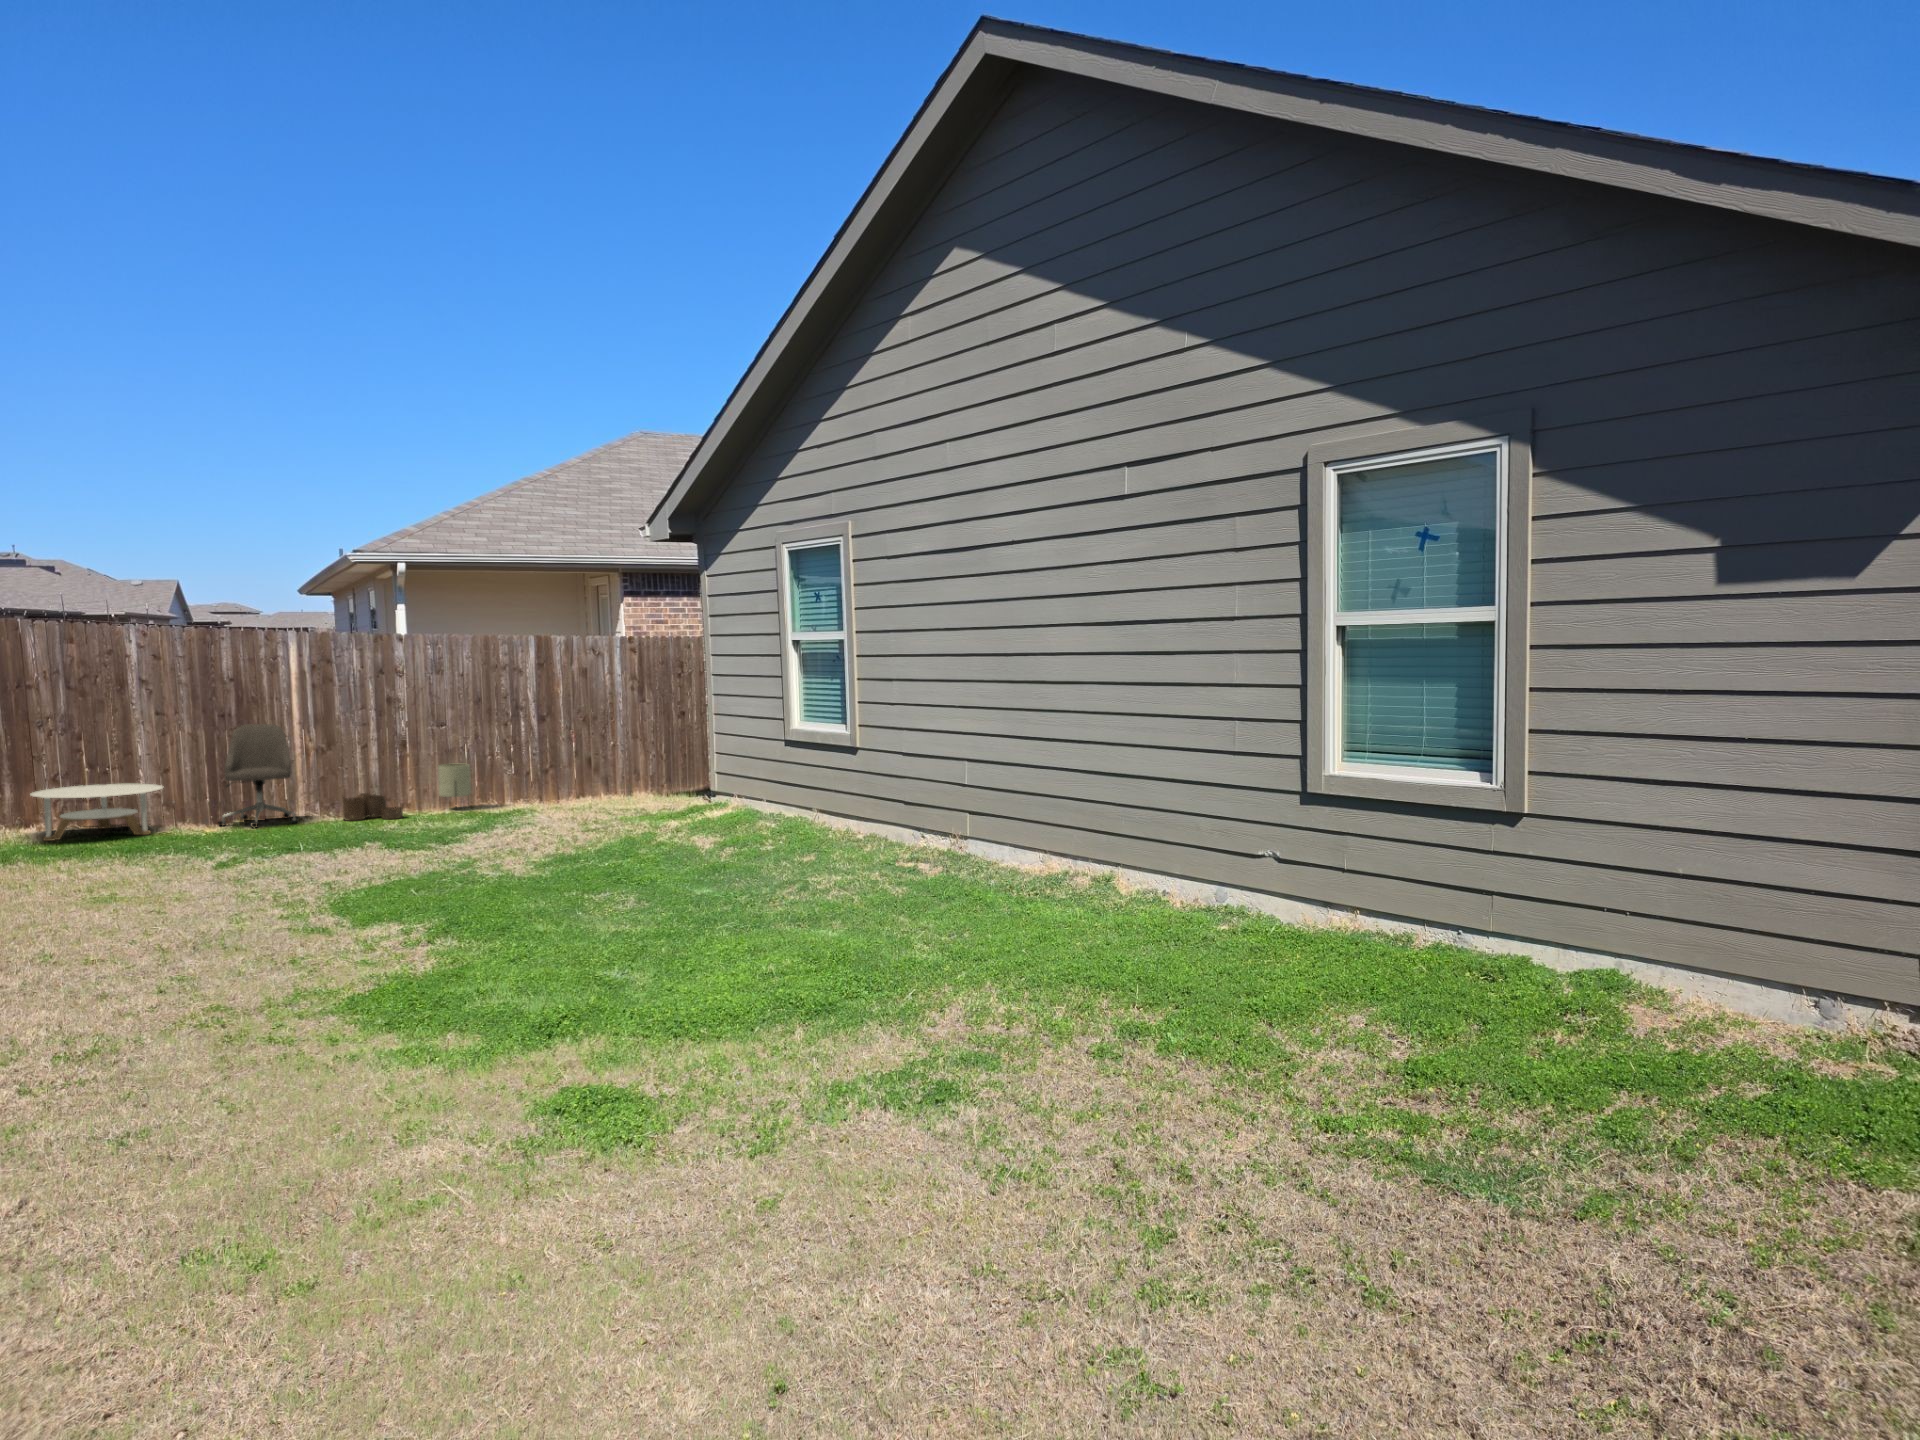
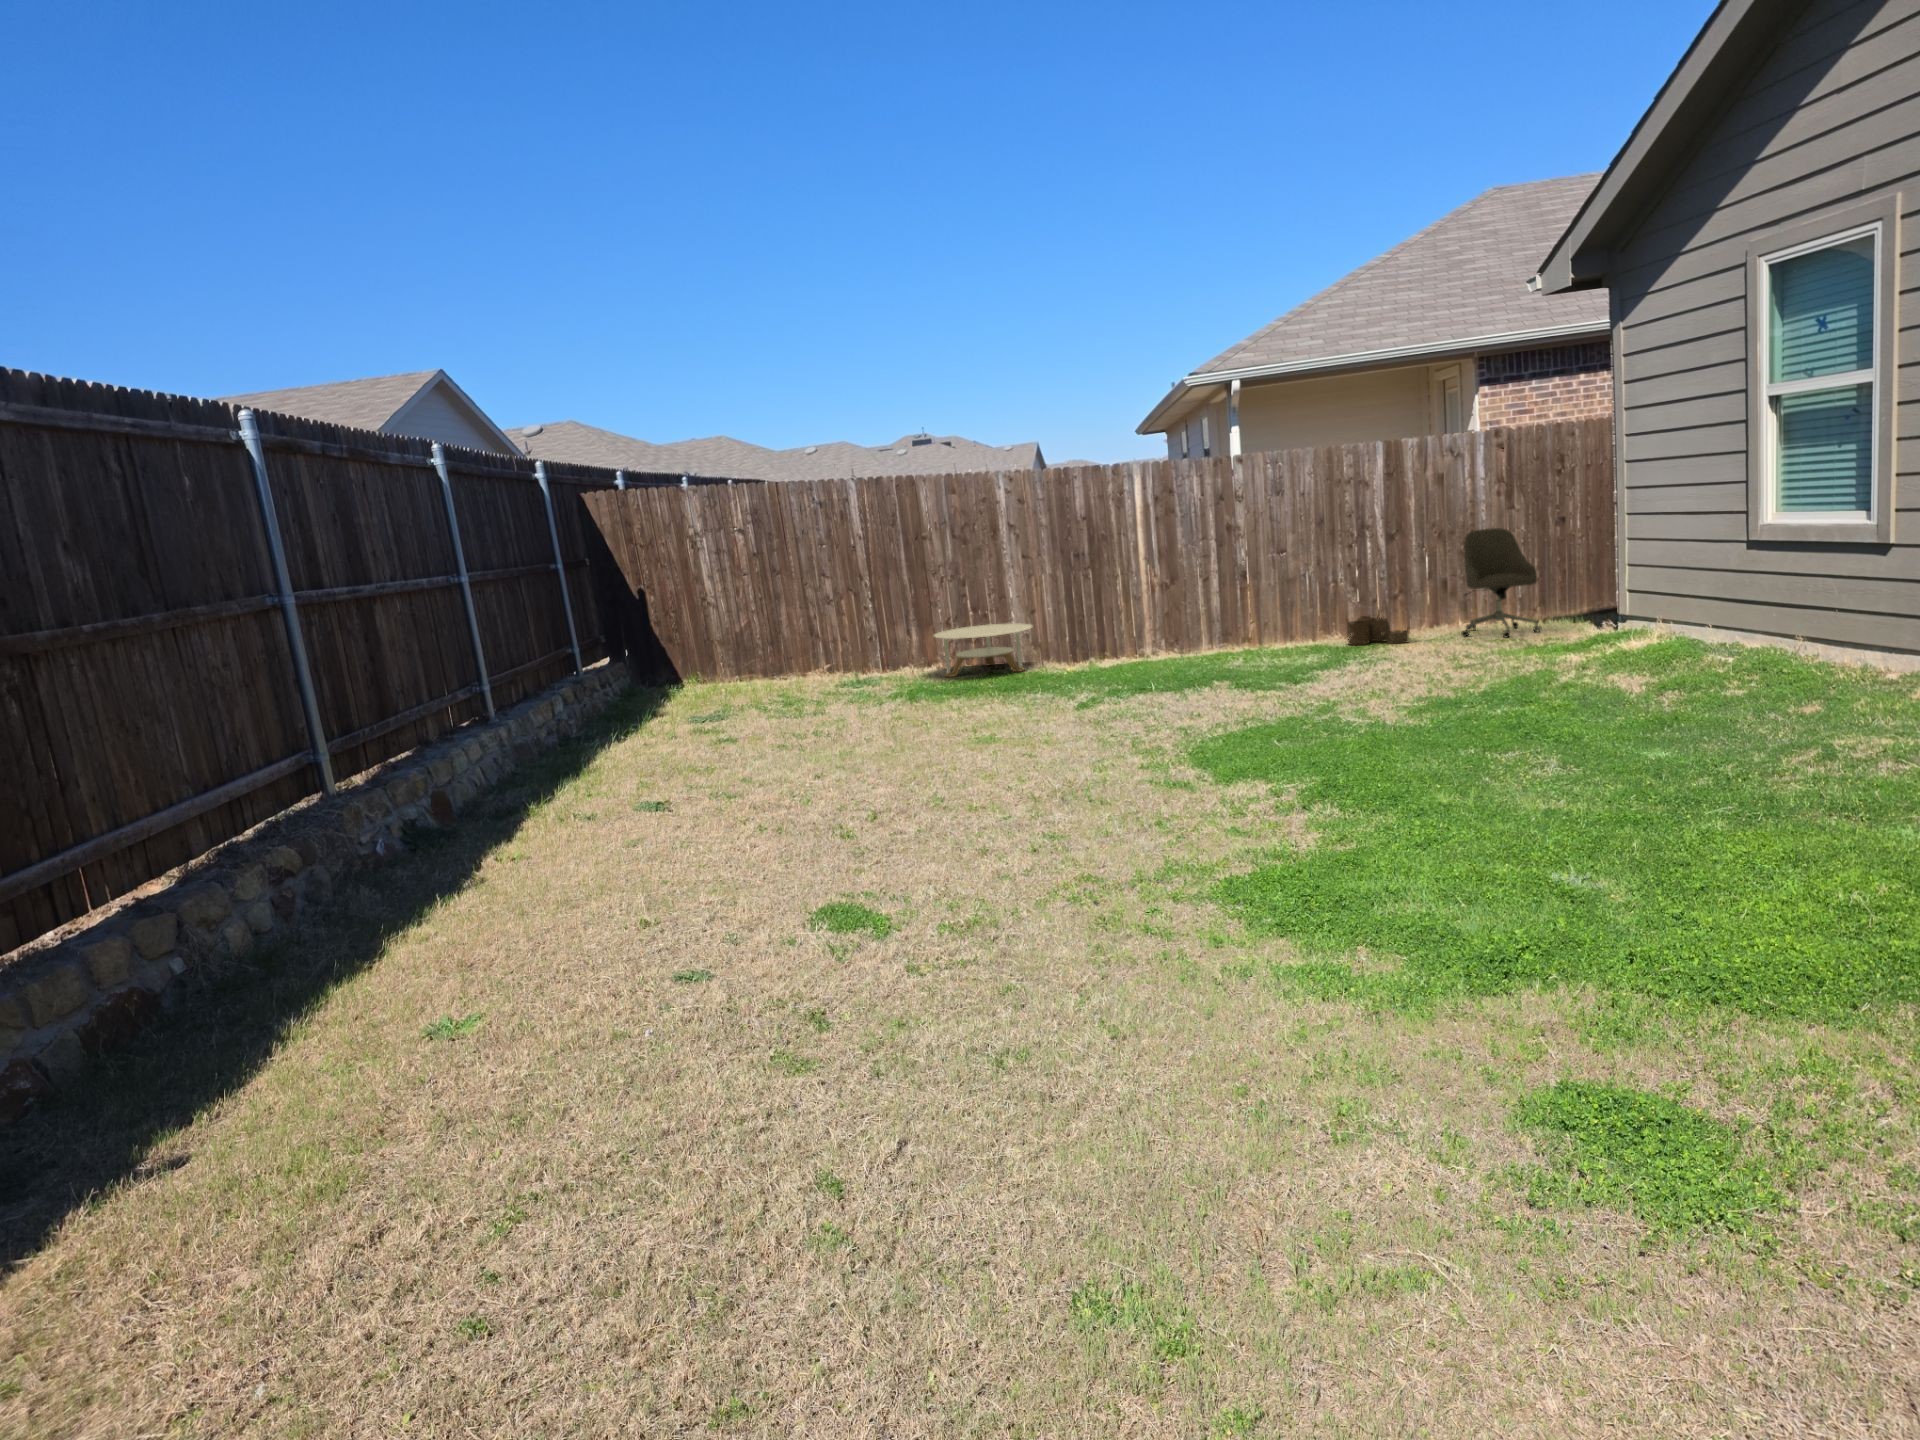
chair: present [218,724,297,828] -> present [1461,528,1541,638]
planter: present [438,764,471,808] -> none [1279,593,1314,645]
woven basket: present [342,793,403,821] -> present [1347,616,1409,645]

